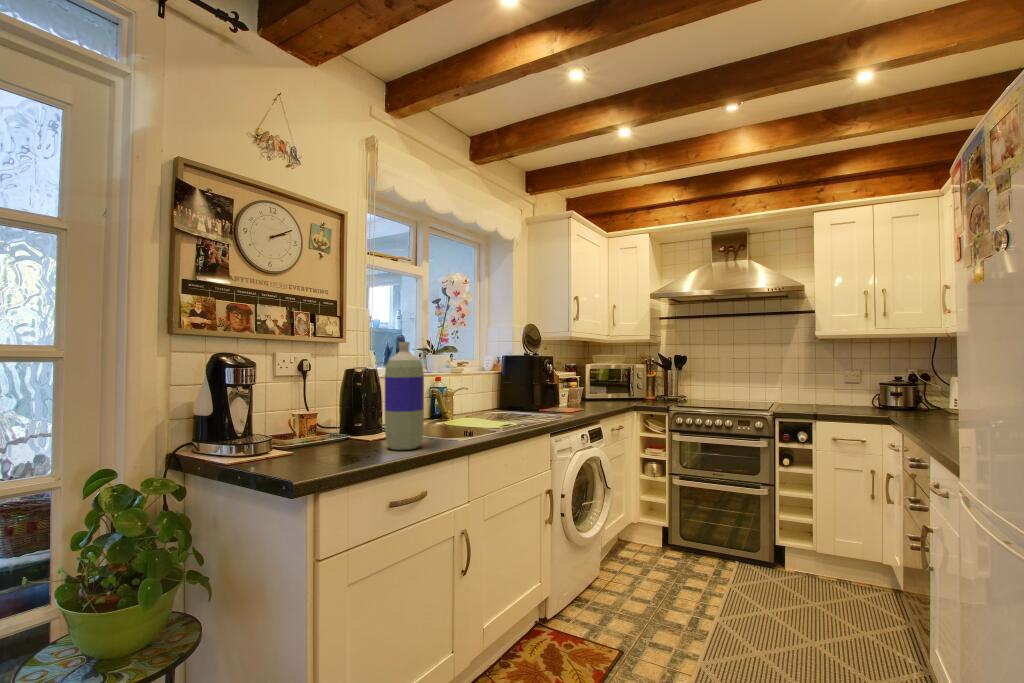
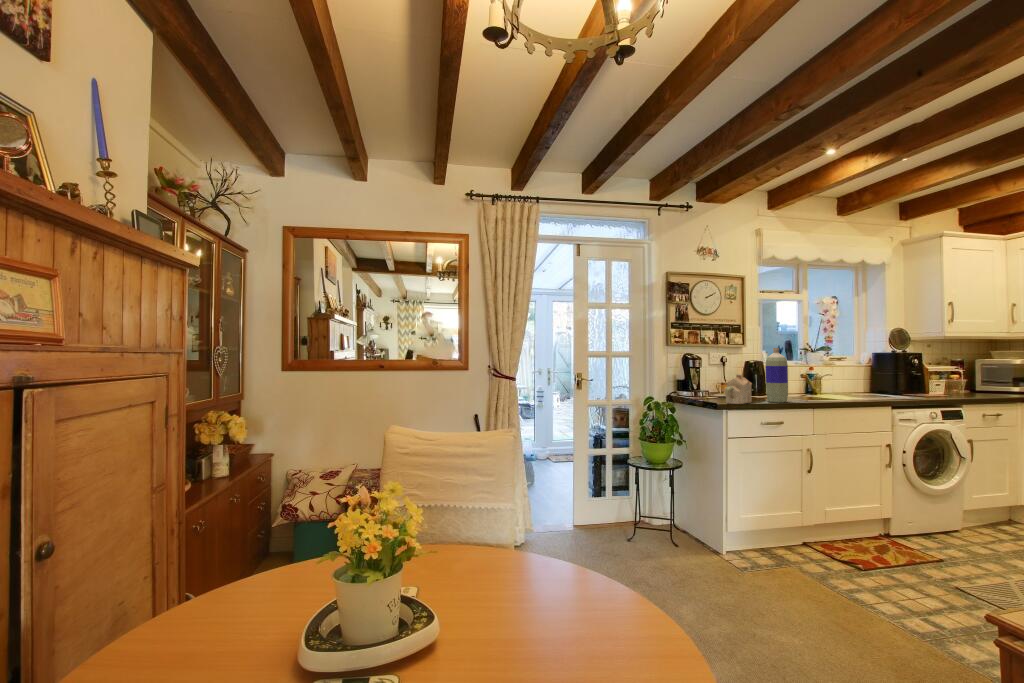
teapot: none [302,397,361,468] -> present [725,374,752,404]

